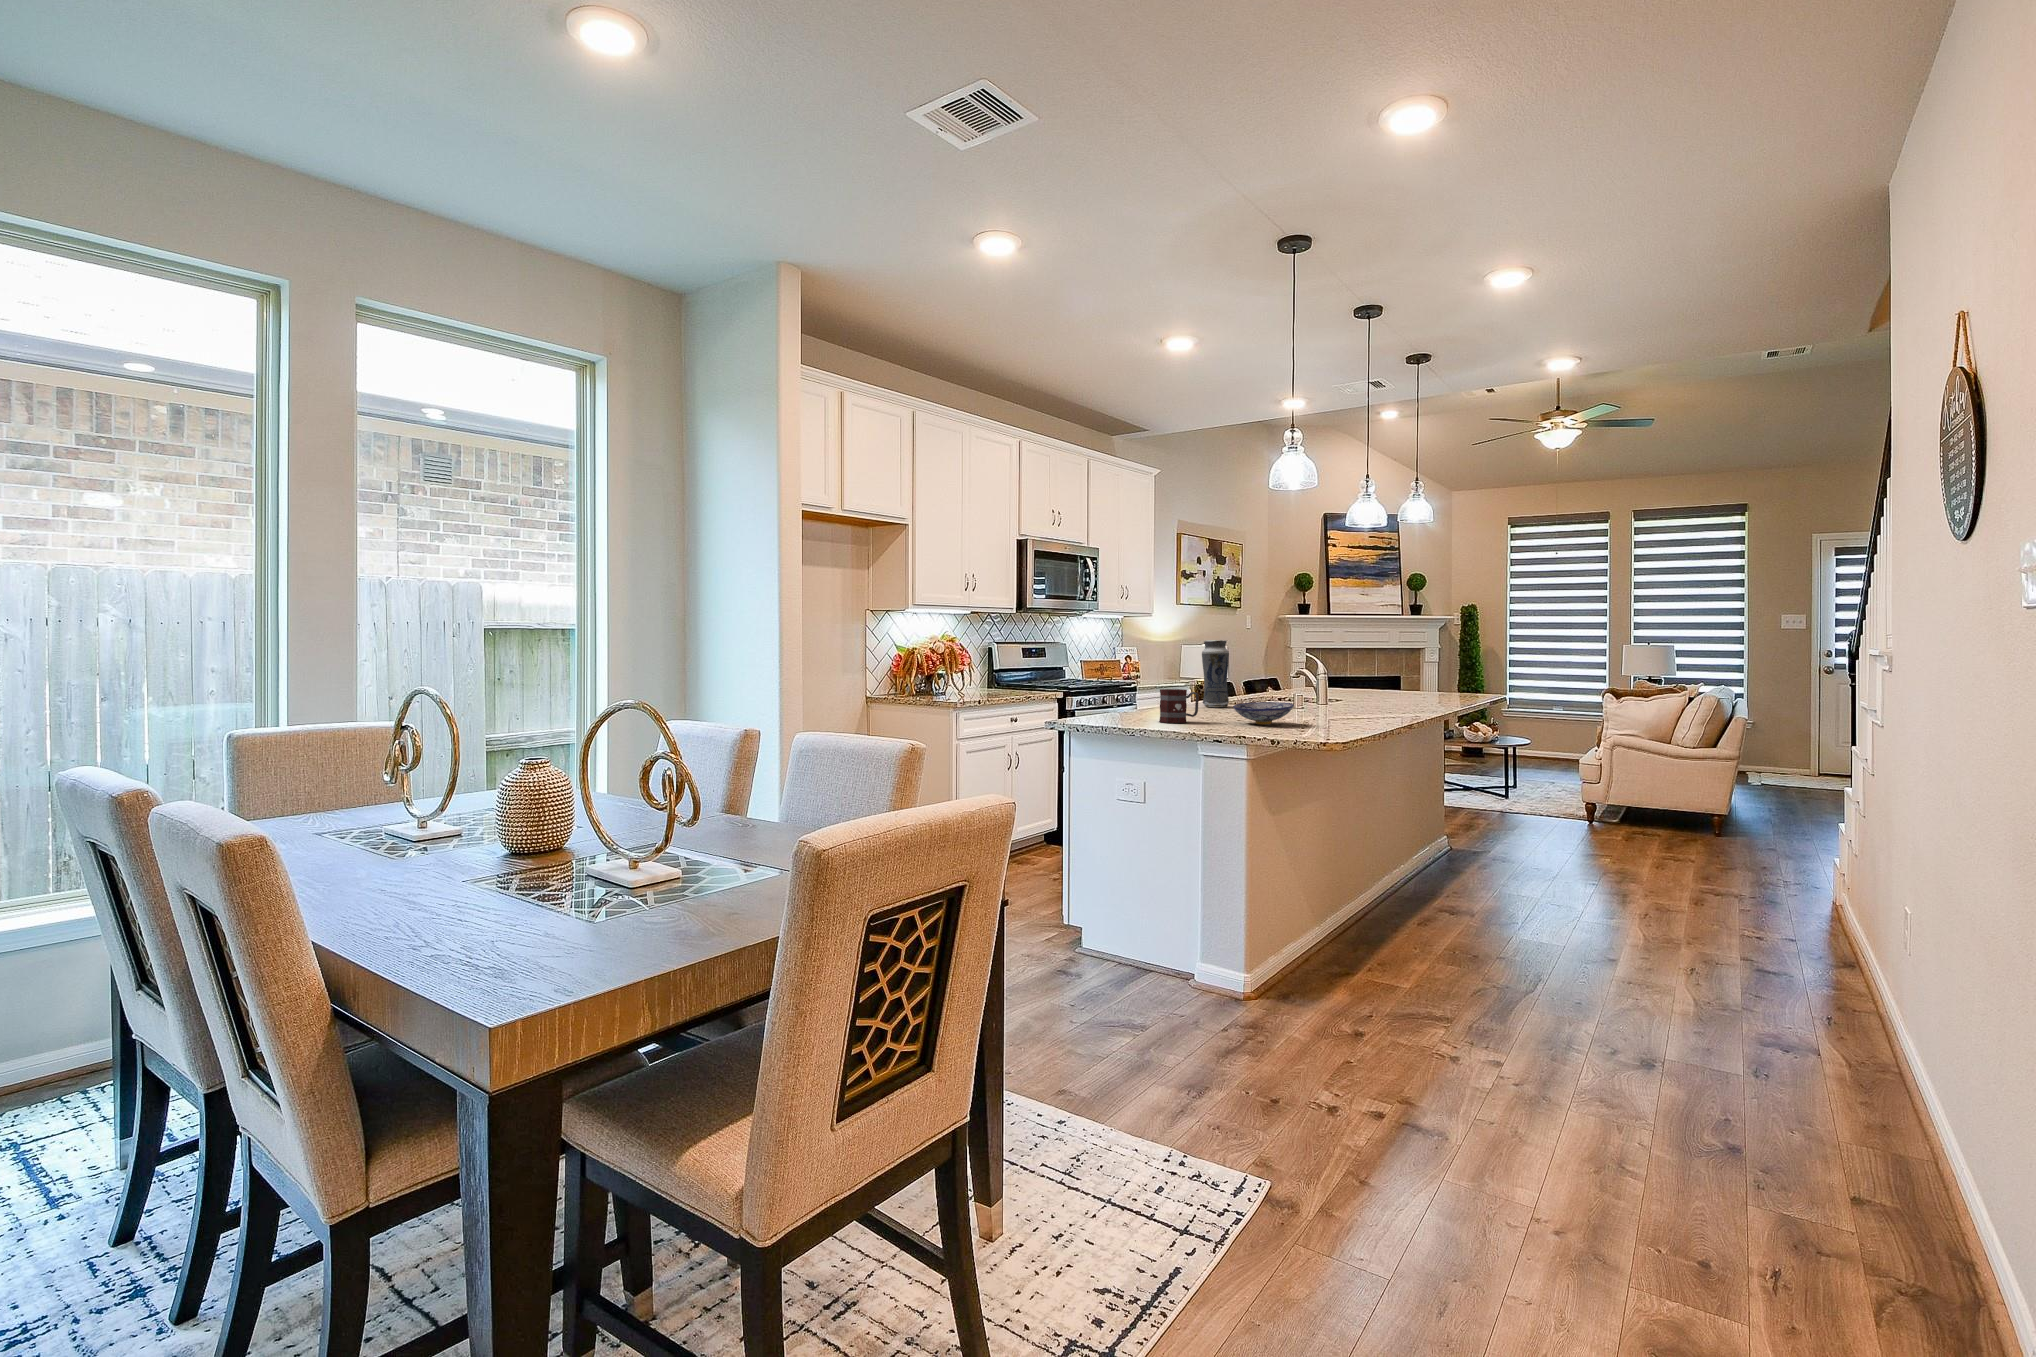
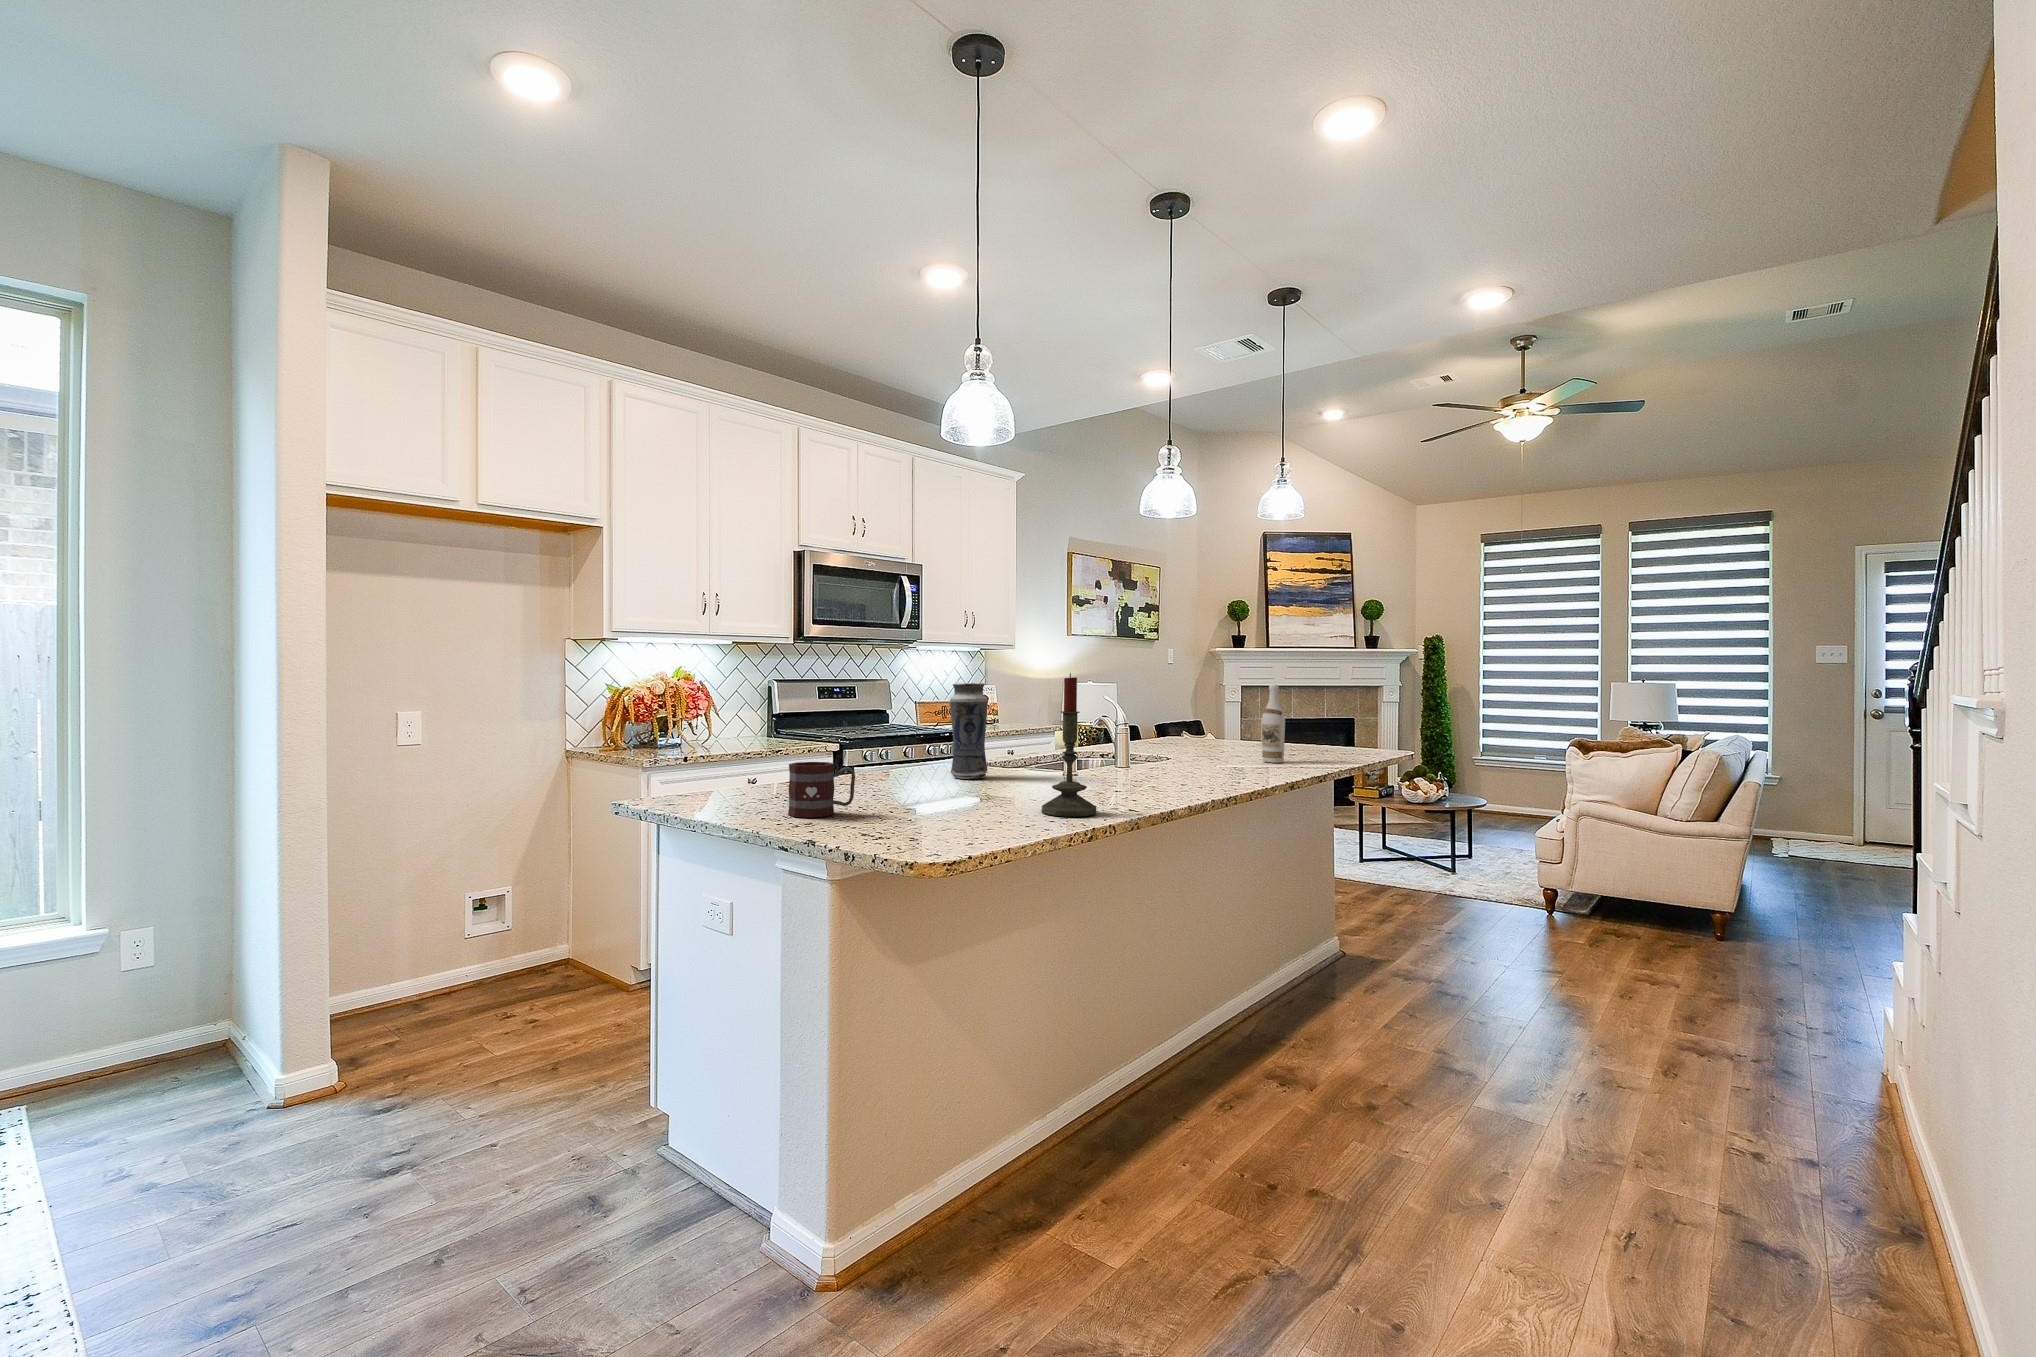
candle: none [1309,631,1346,723] -> present [1042,673,1096,817]
wine bottle: none [1395,642,1412,700] -> present [1262,685,1285,763]
bowl: present [1233,702,1294,724] -> none [902,783,995,821]

